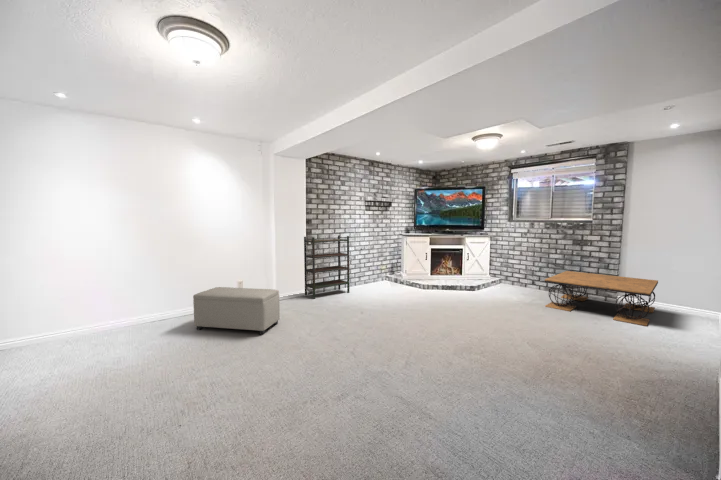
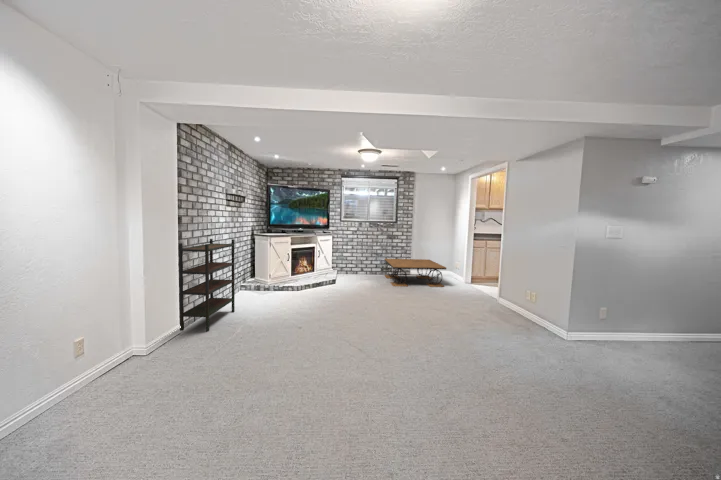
ottoman: present [193,287,280,334] -> none [103,327,264,455]

